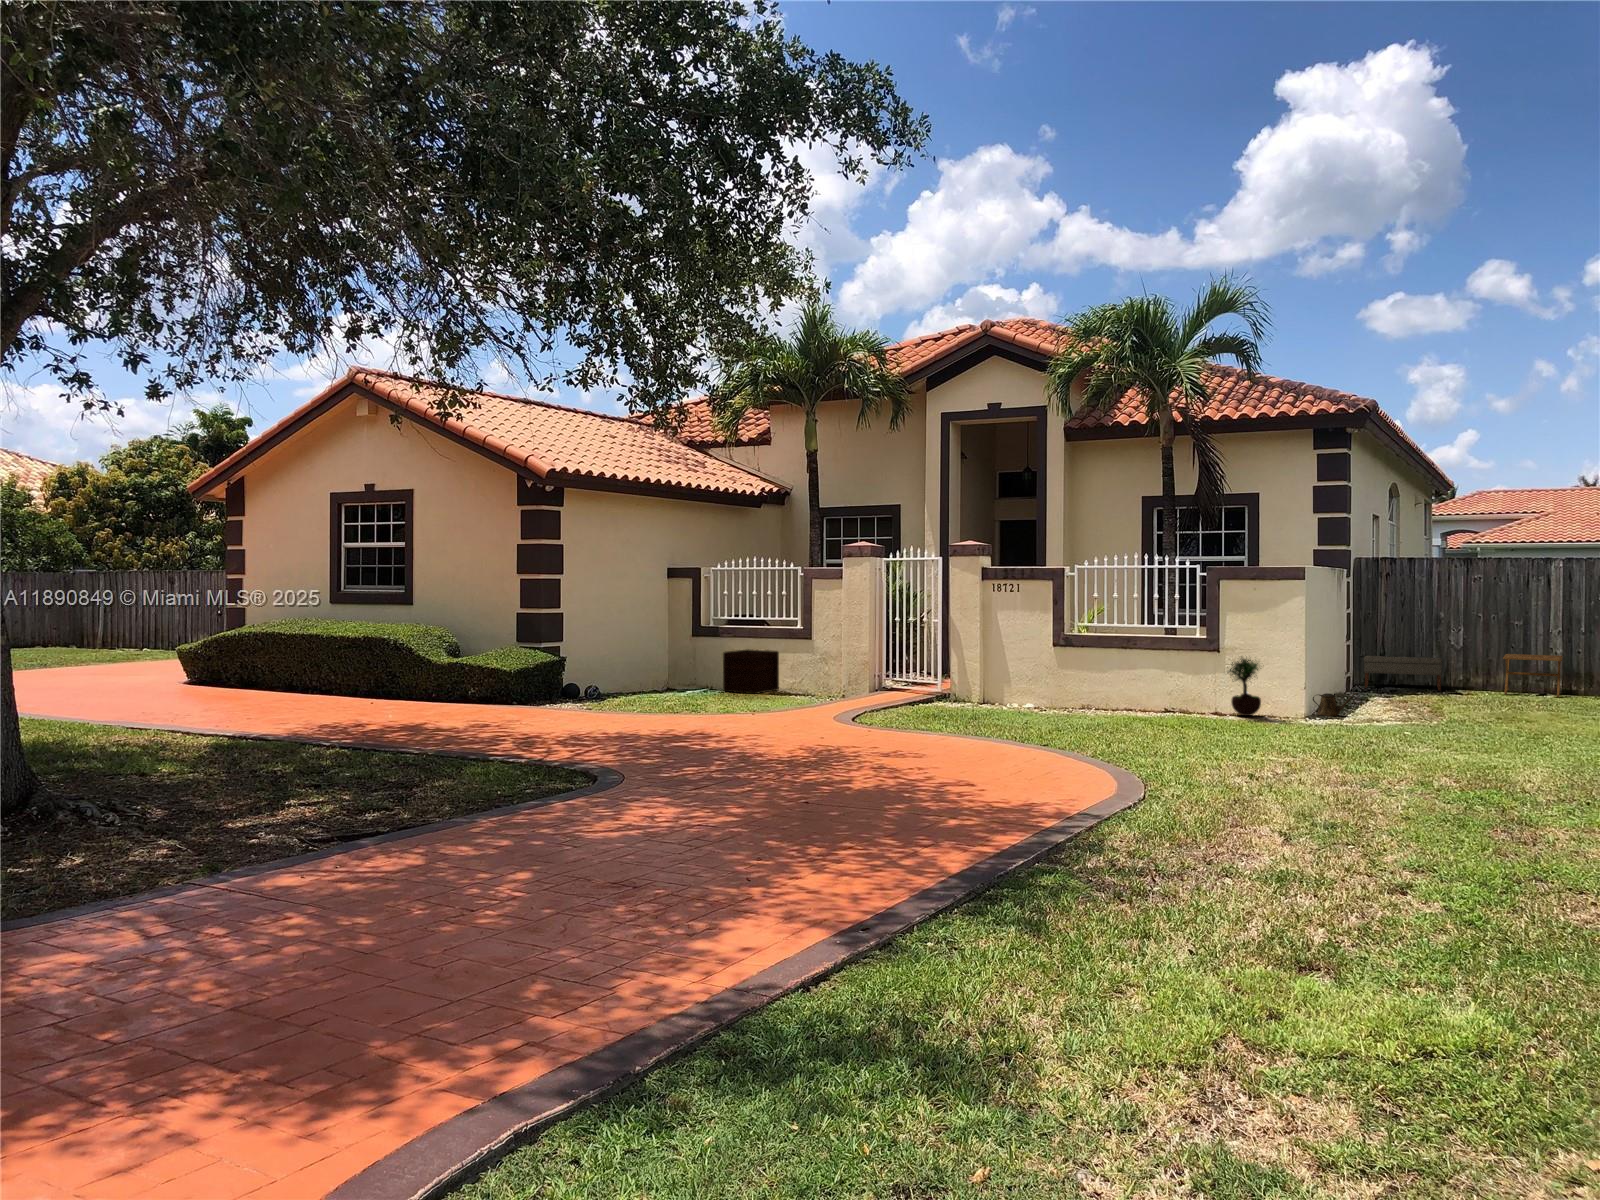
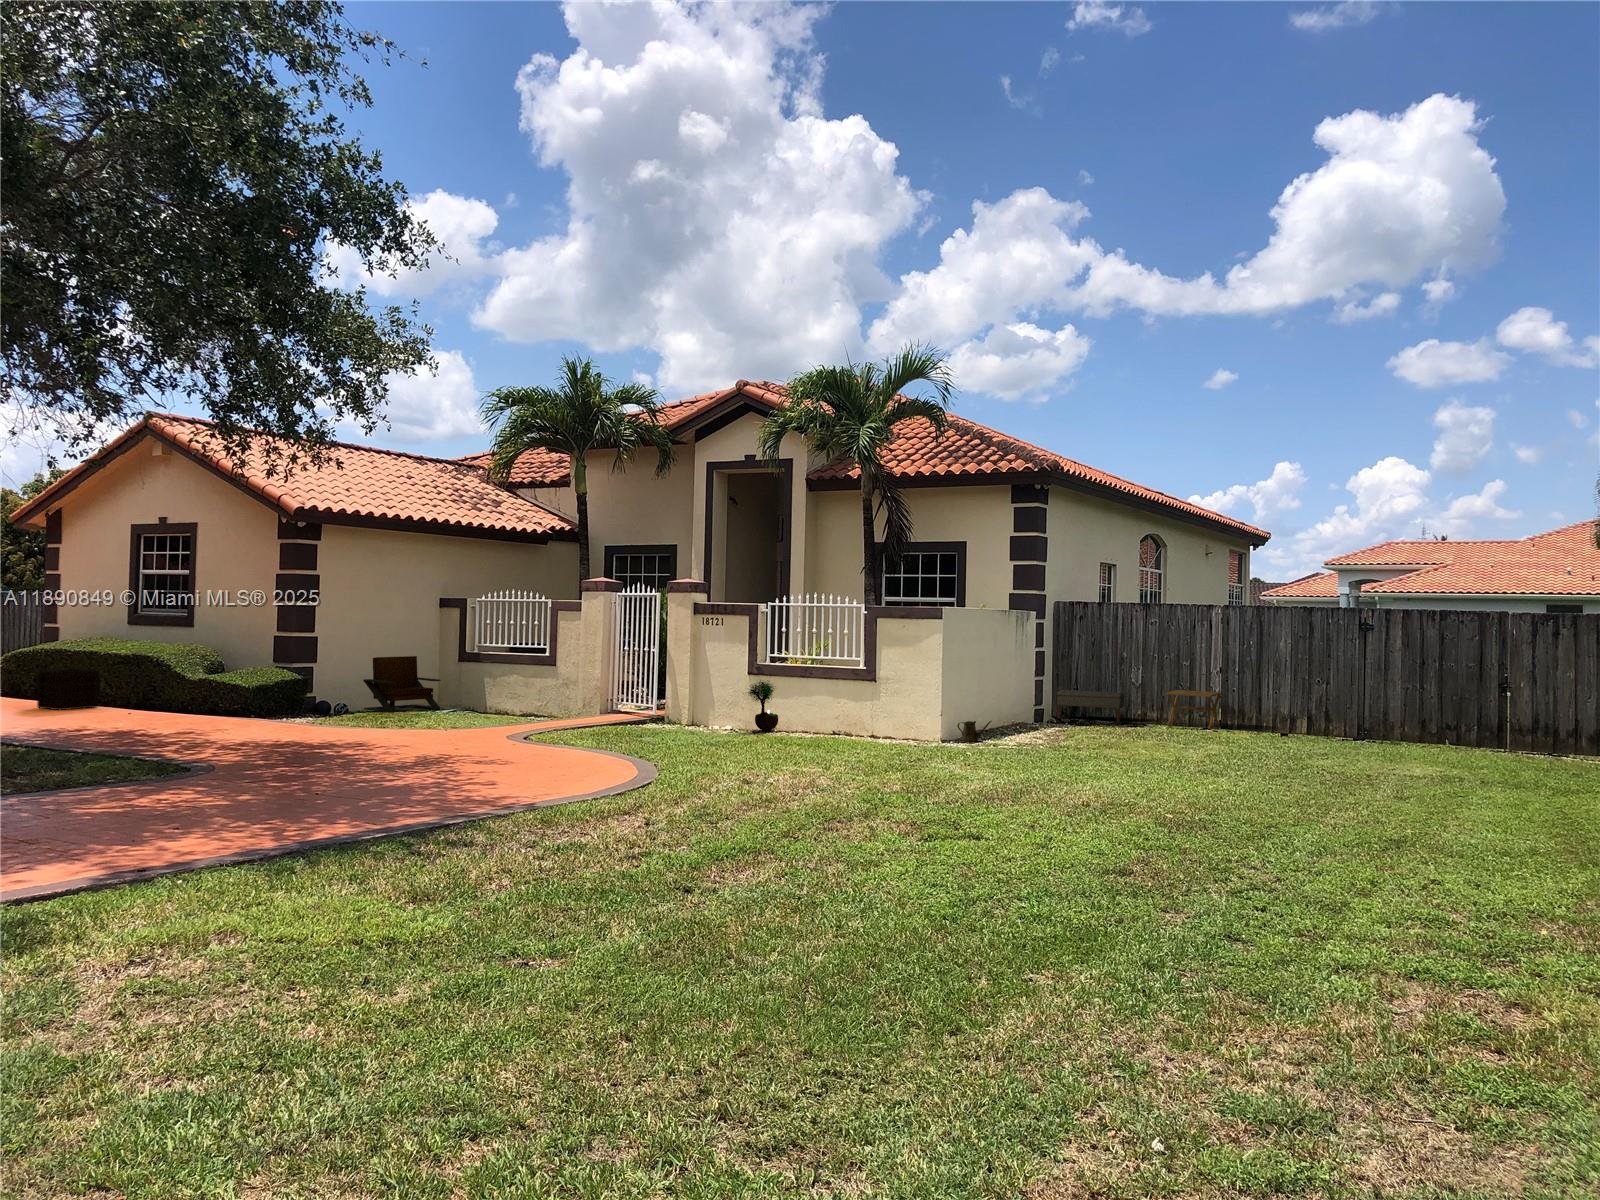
lounge chair: none [604,631,685,694] -> present [363,656,441,713]
wooden crate: present [723,649,779,694] -> present [37,669,99,710]
potted tree: present [1228,657,1261,716] -> present [748,680,778,731]

